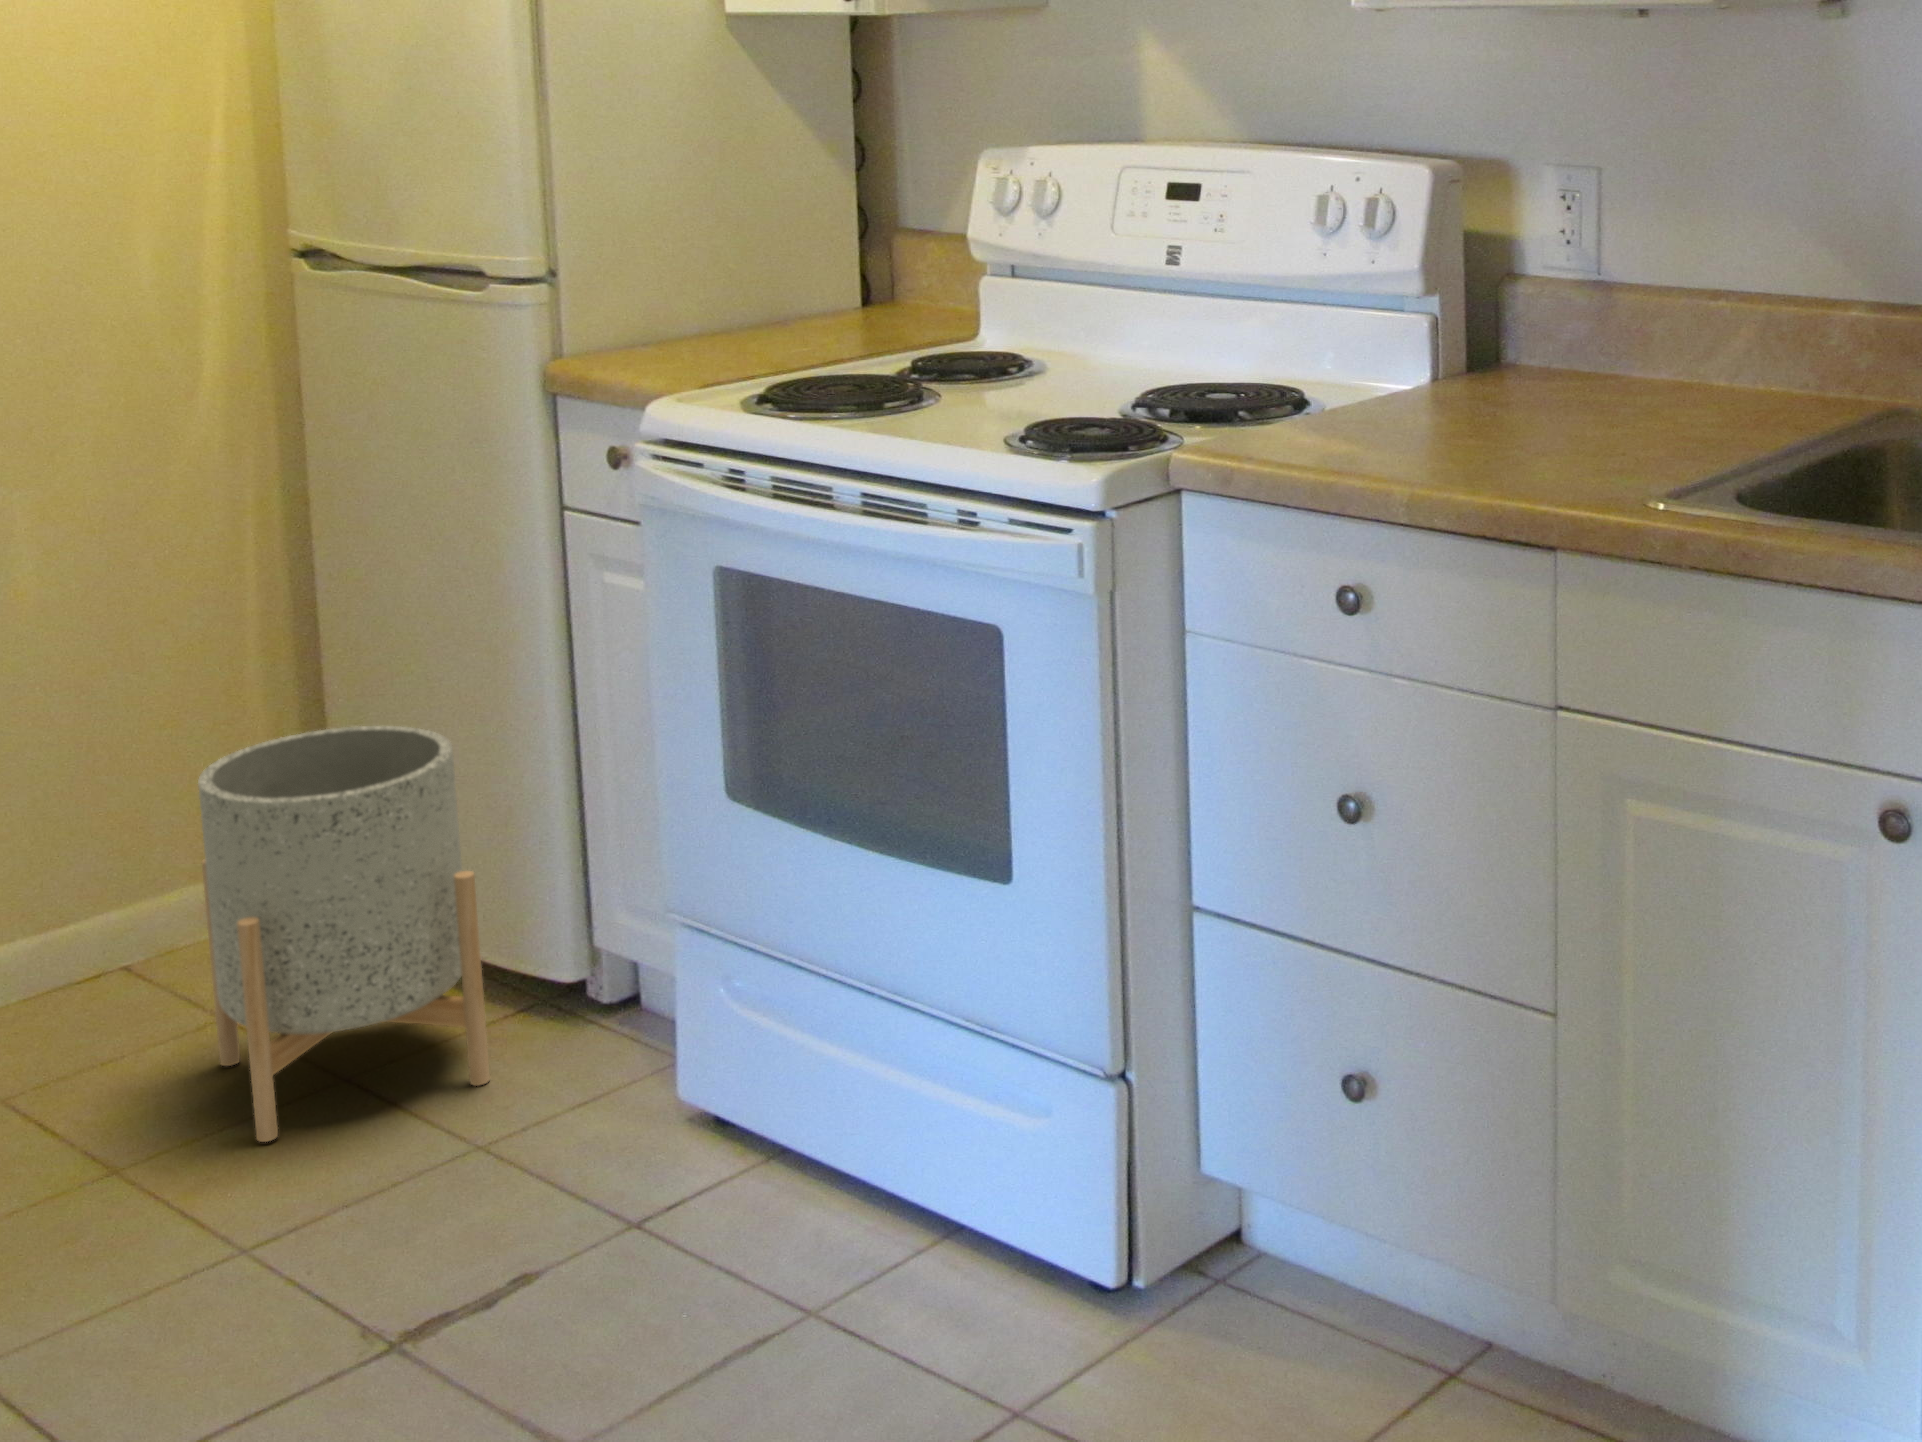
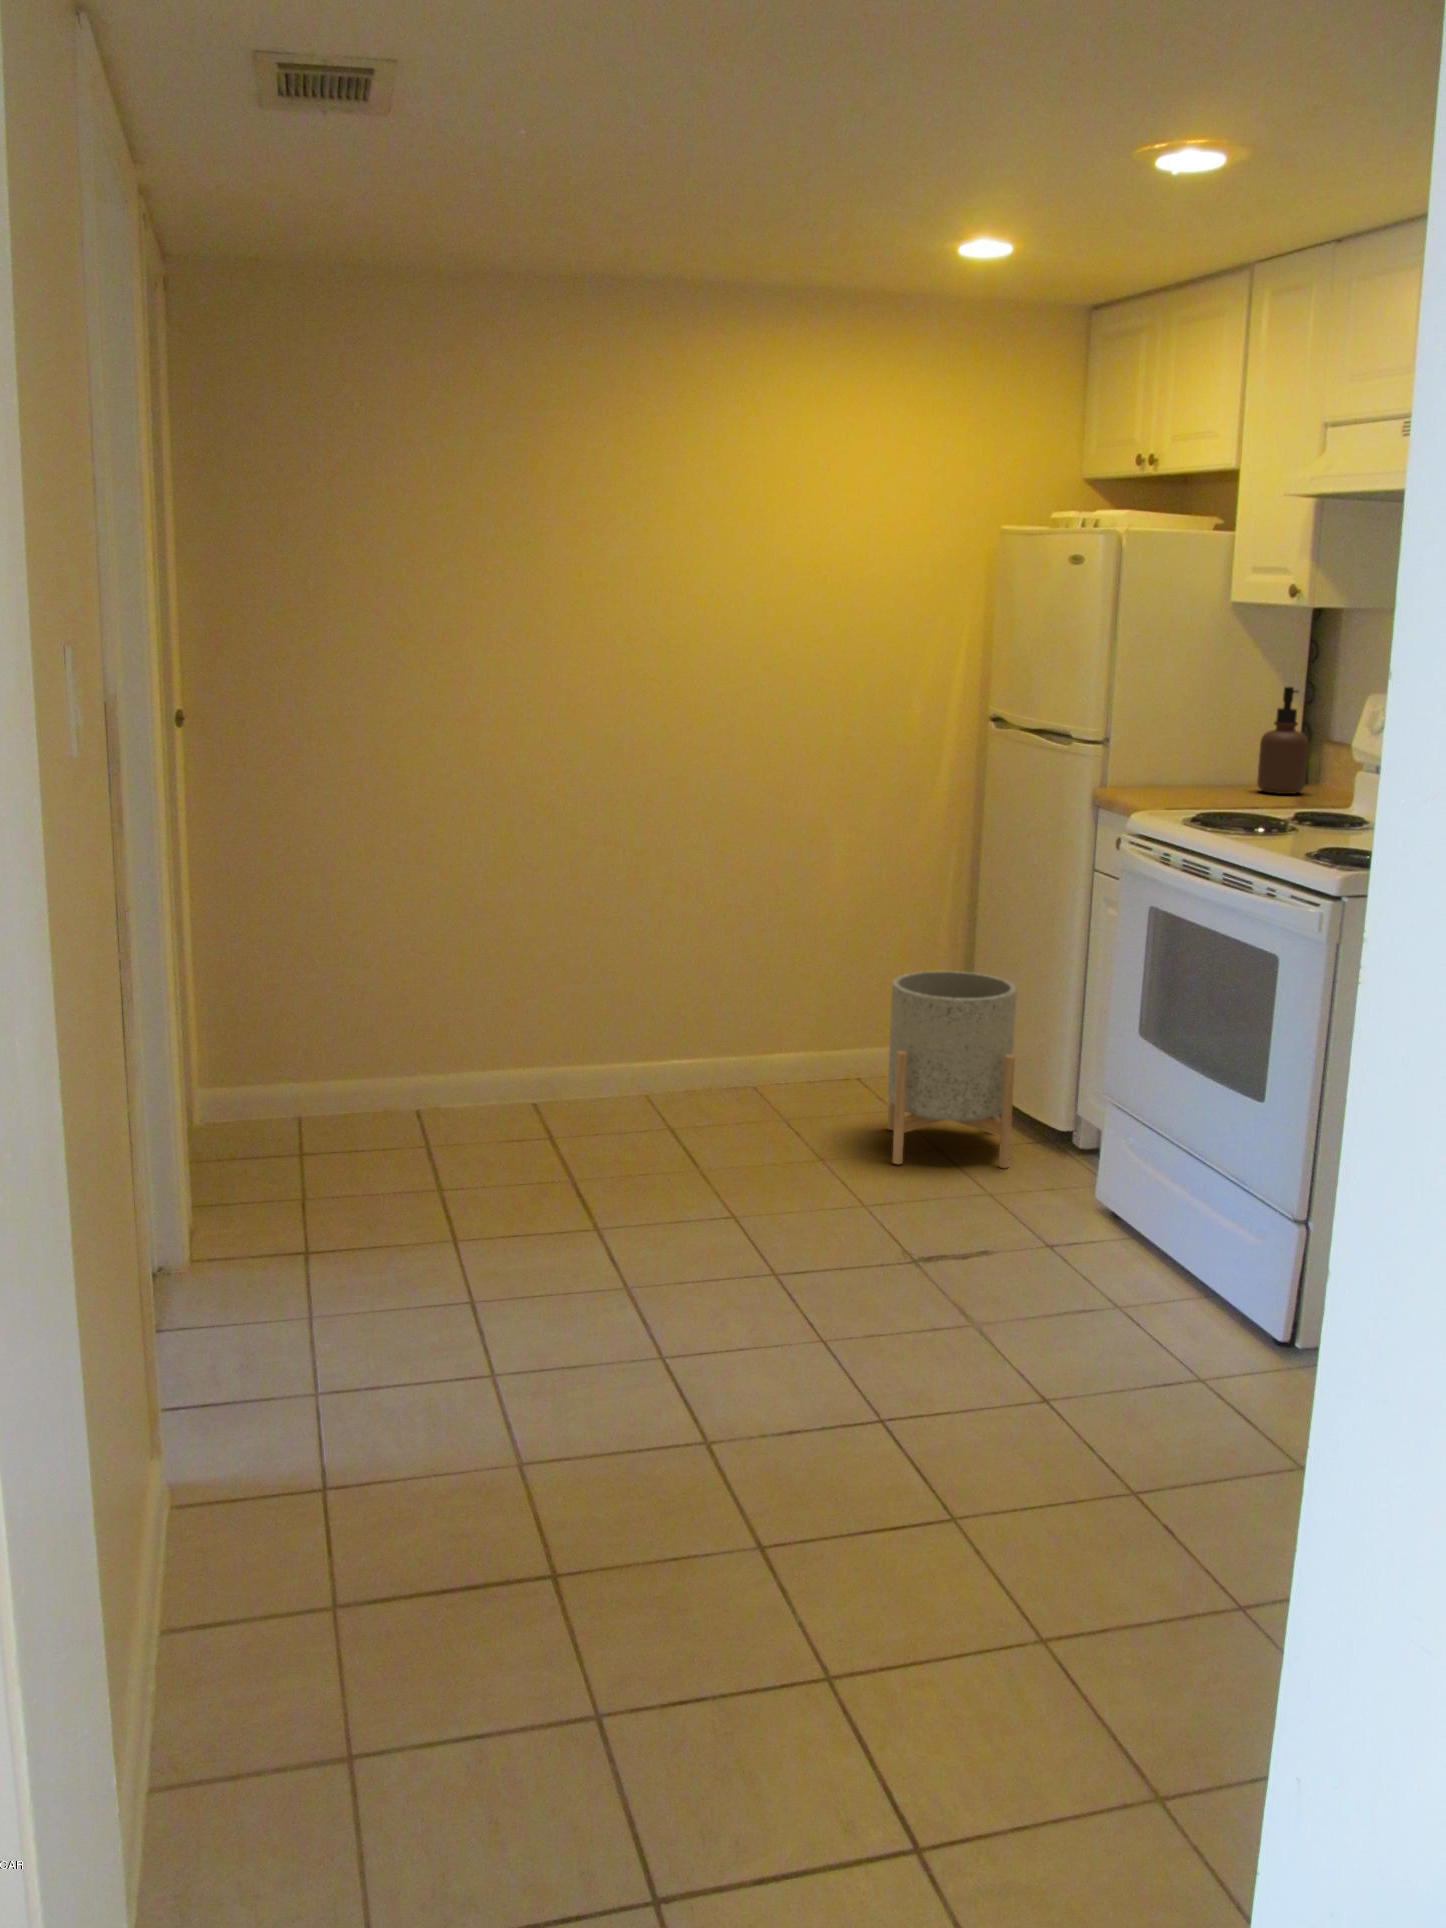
soap dispenser: none [803,150,884,327] -> present [1257,687,1309,794]

